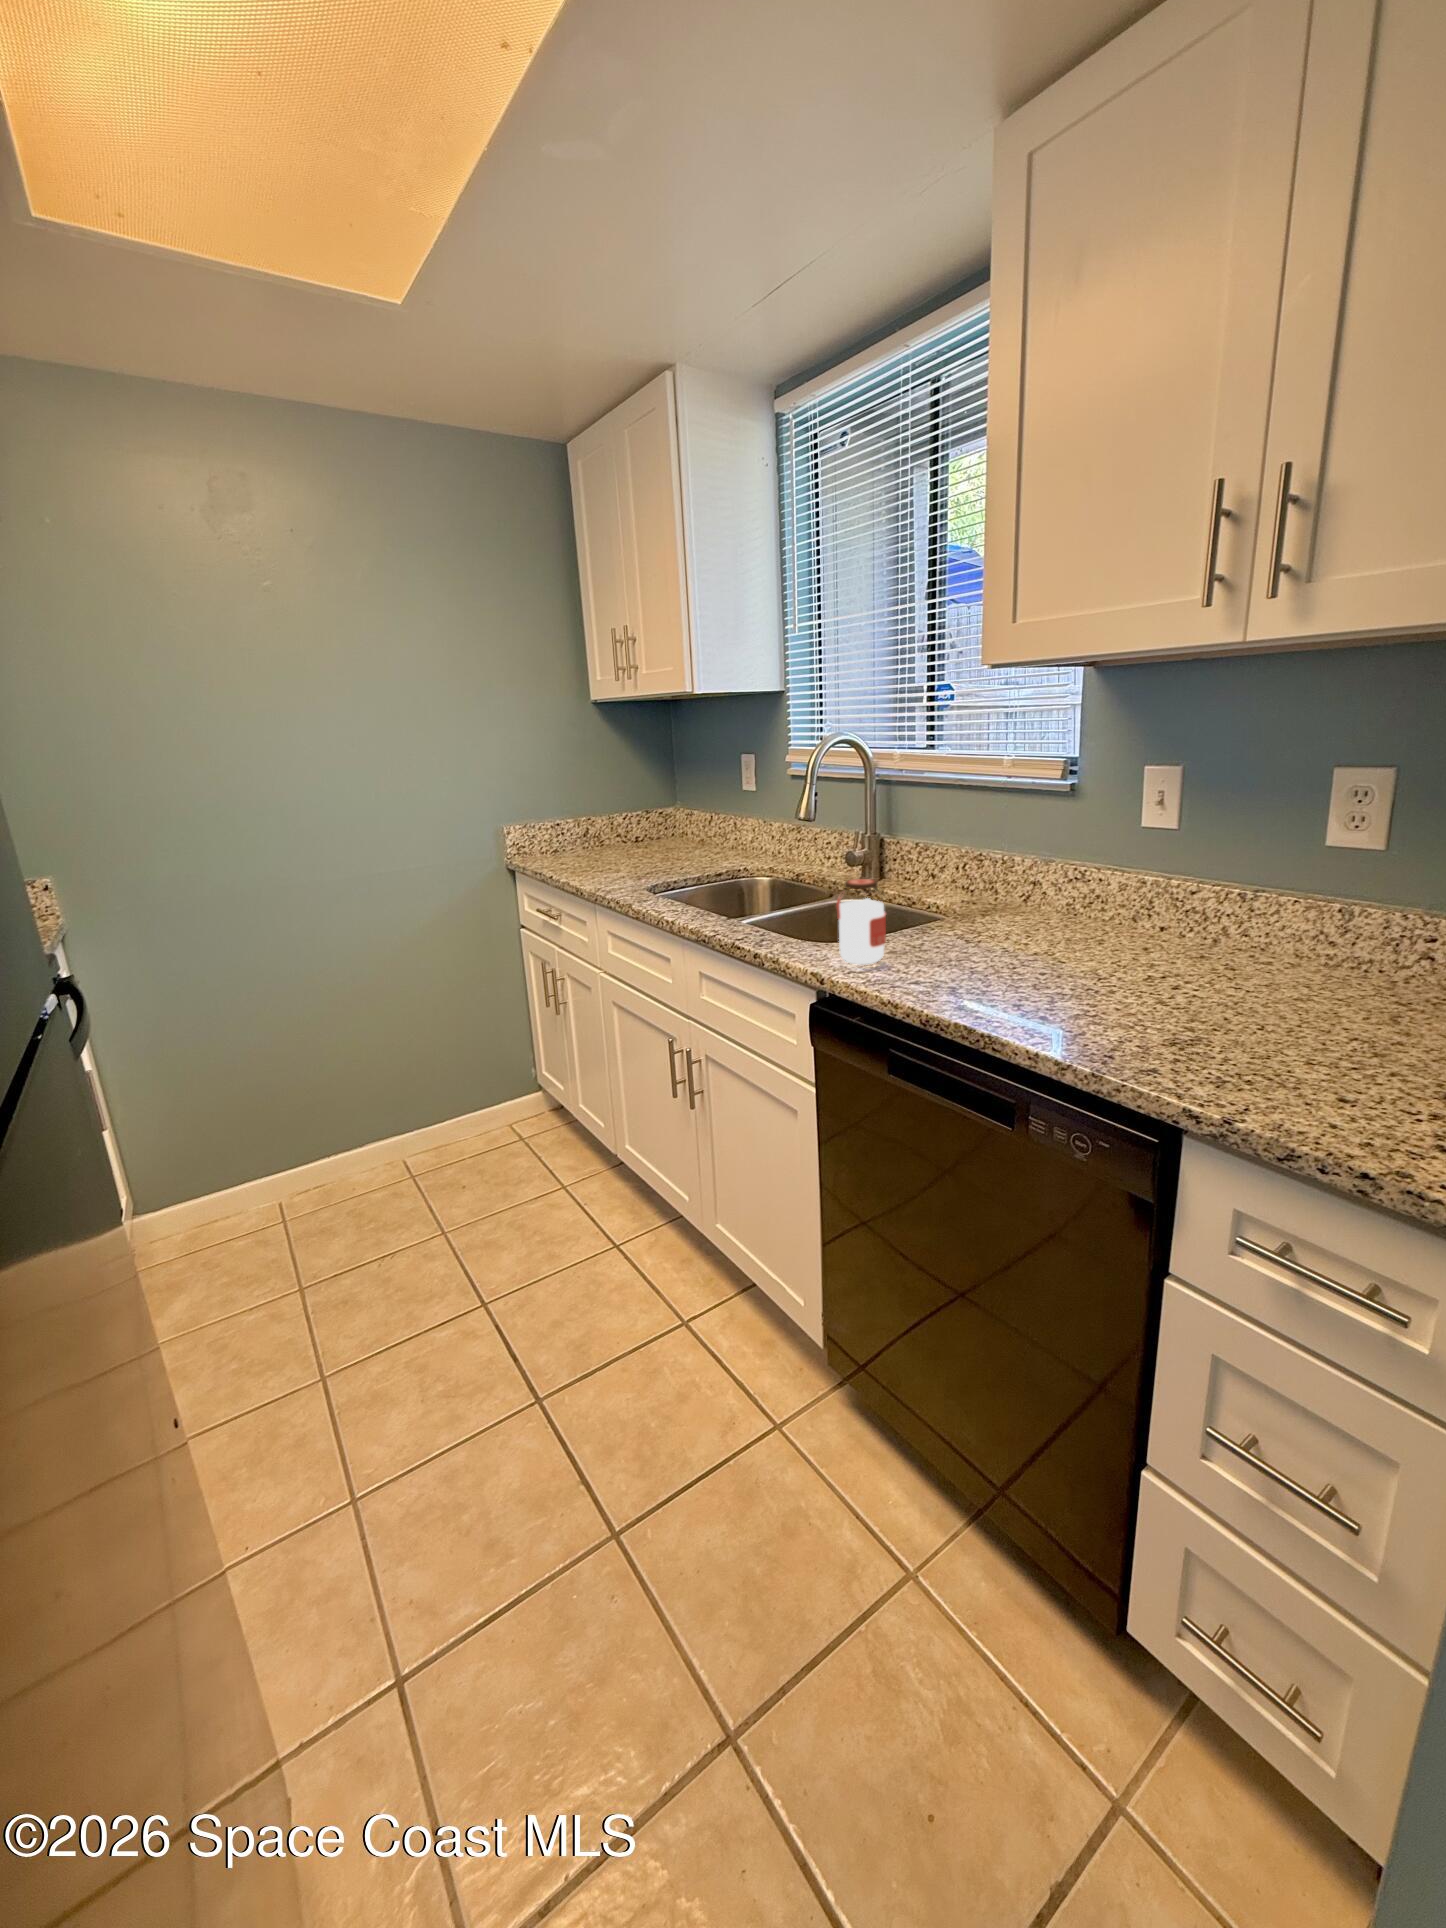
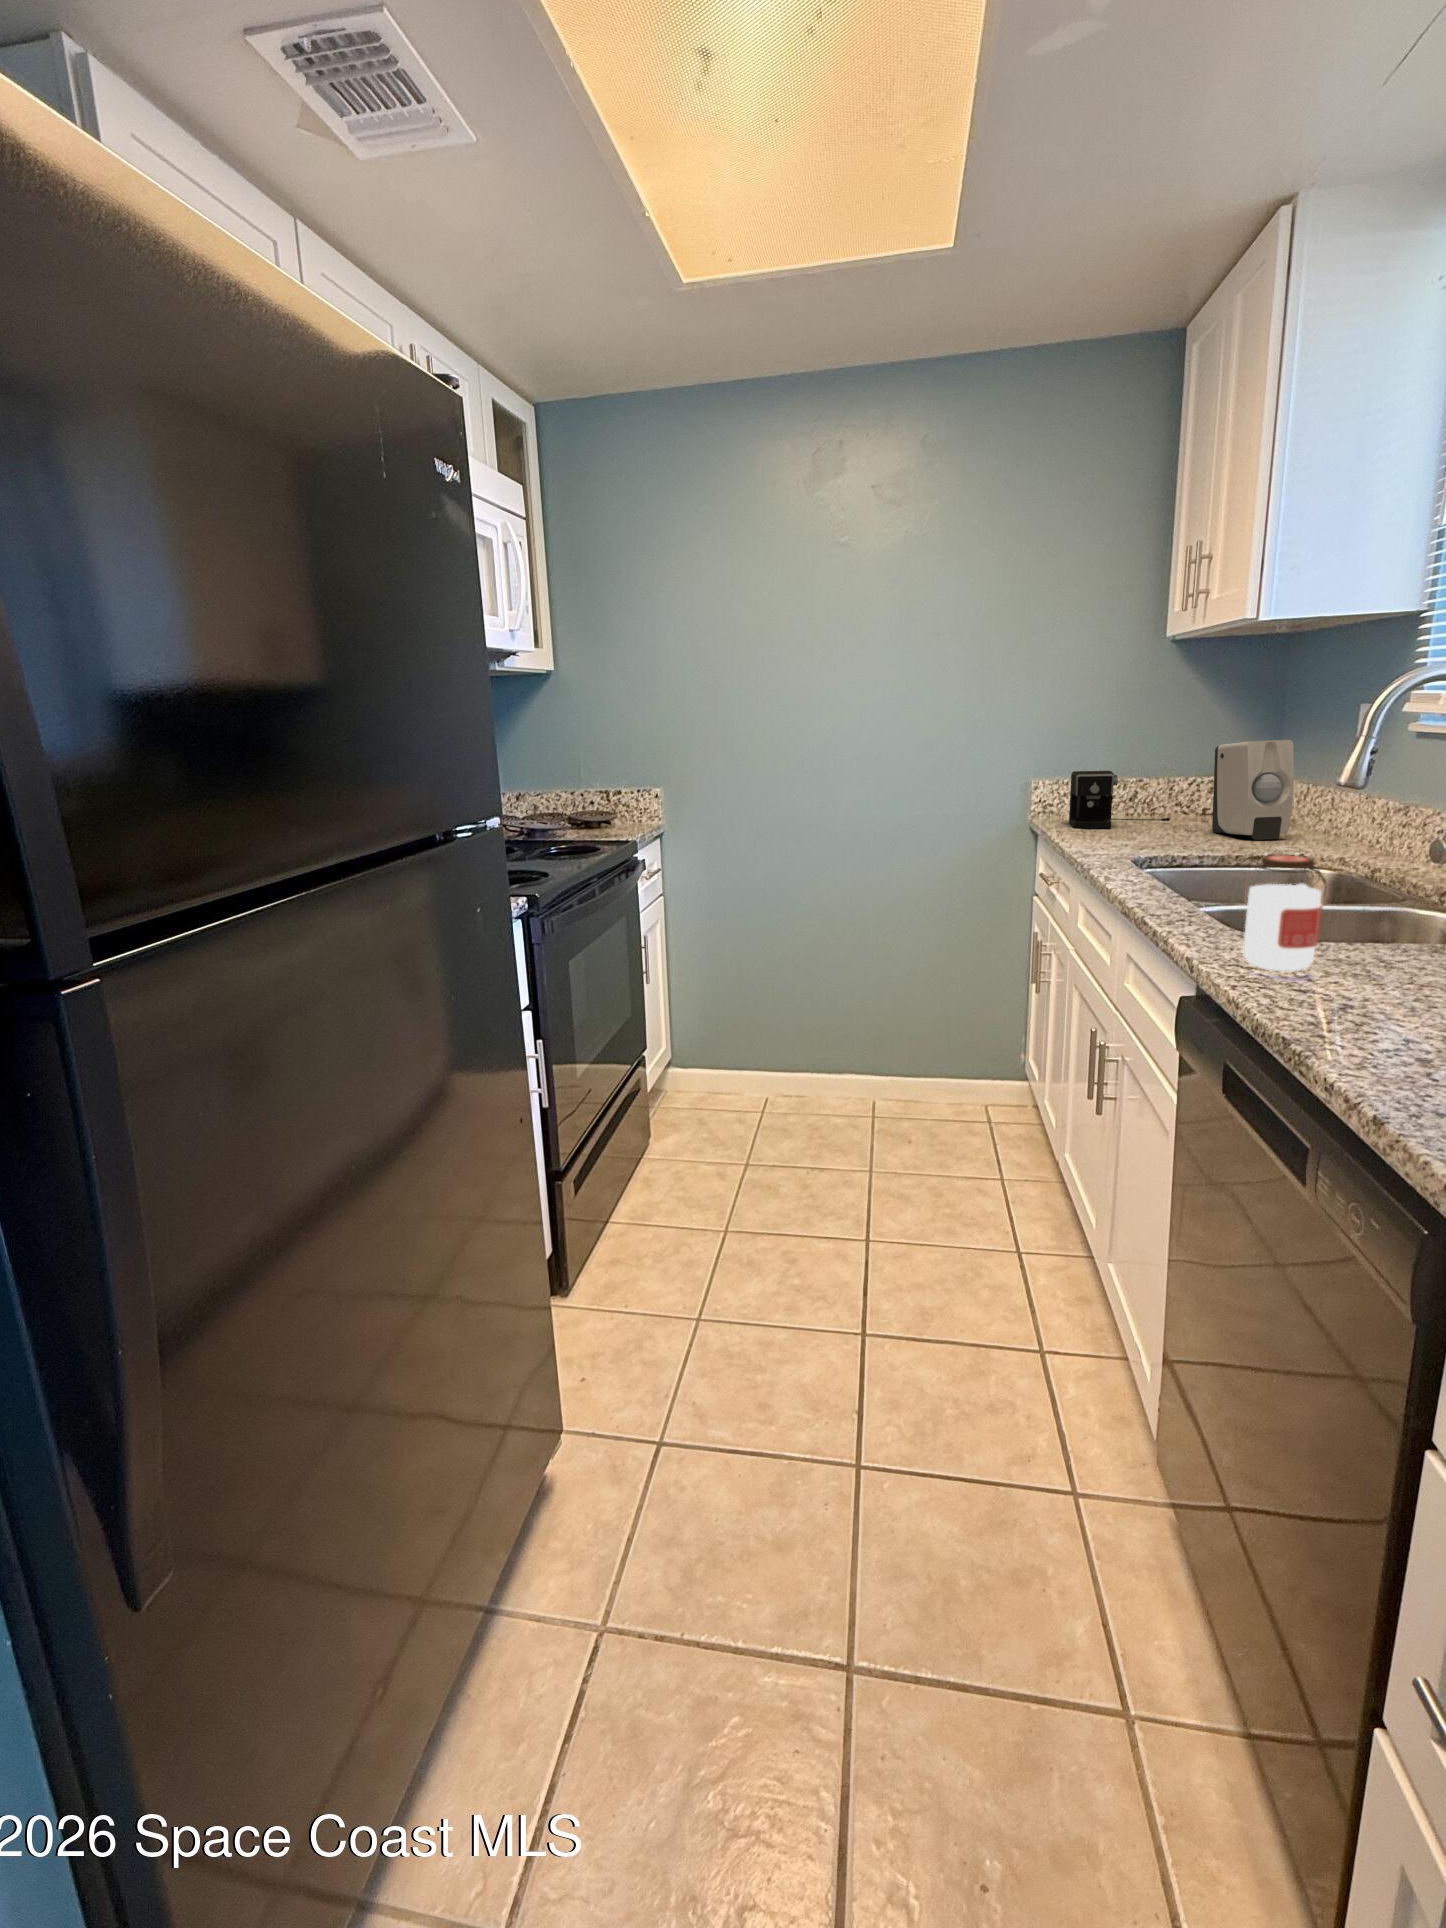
soap dispenser: none [654,782,716,859] -> present [1212,740,1294,840]
coffee maker: none [542,812,622,865] -> present [1069,771,1170,828]

